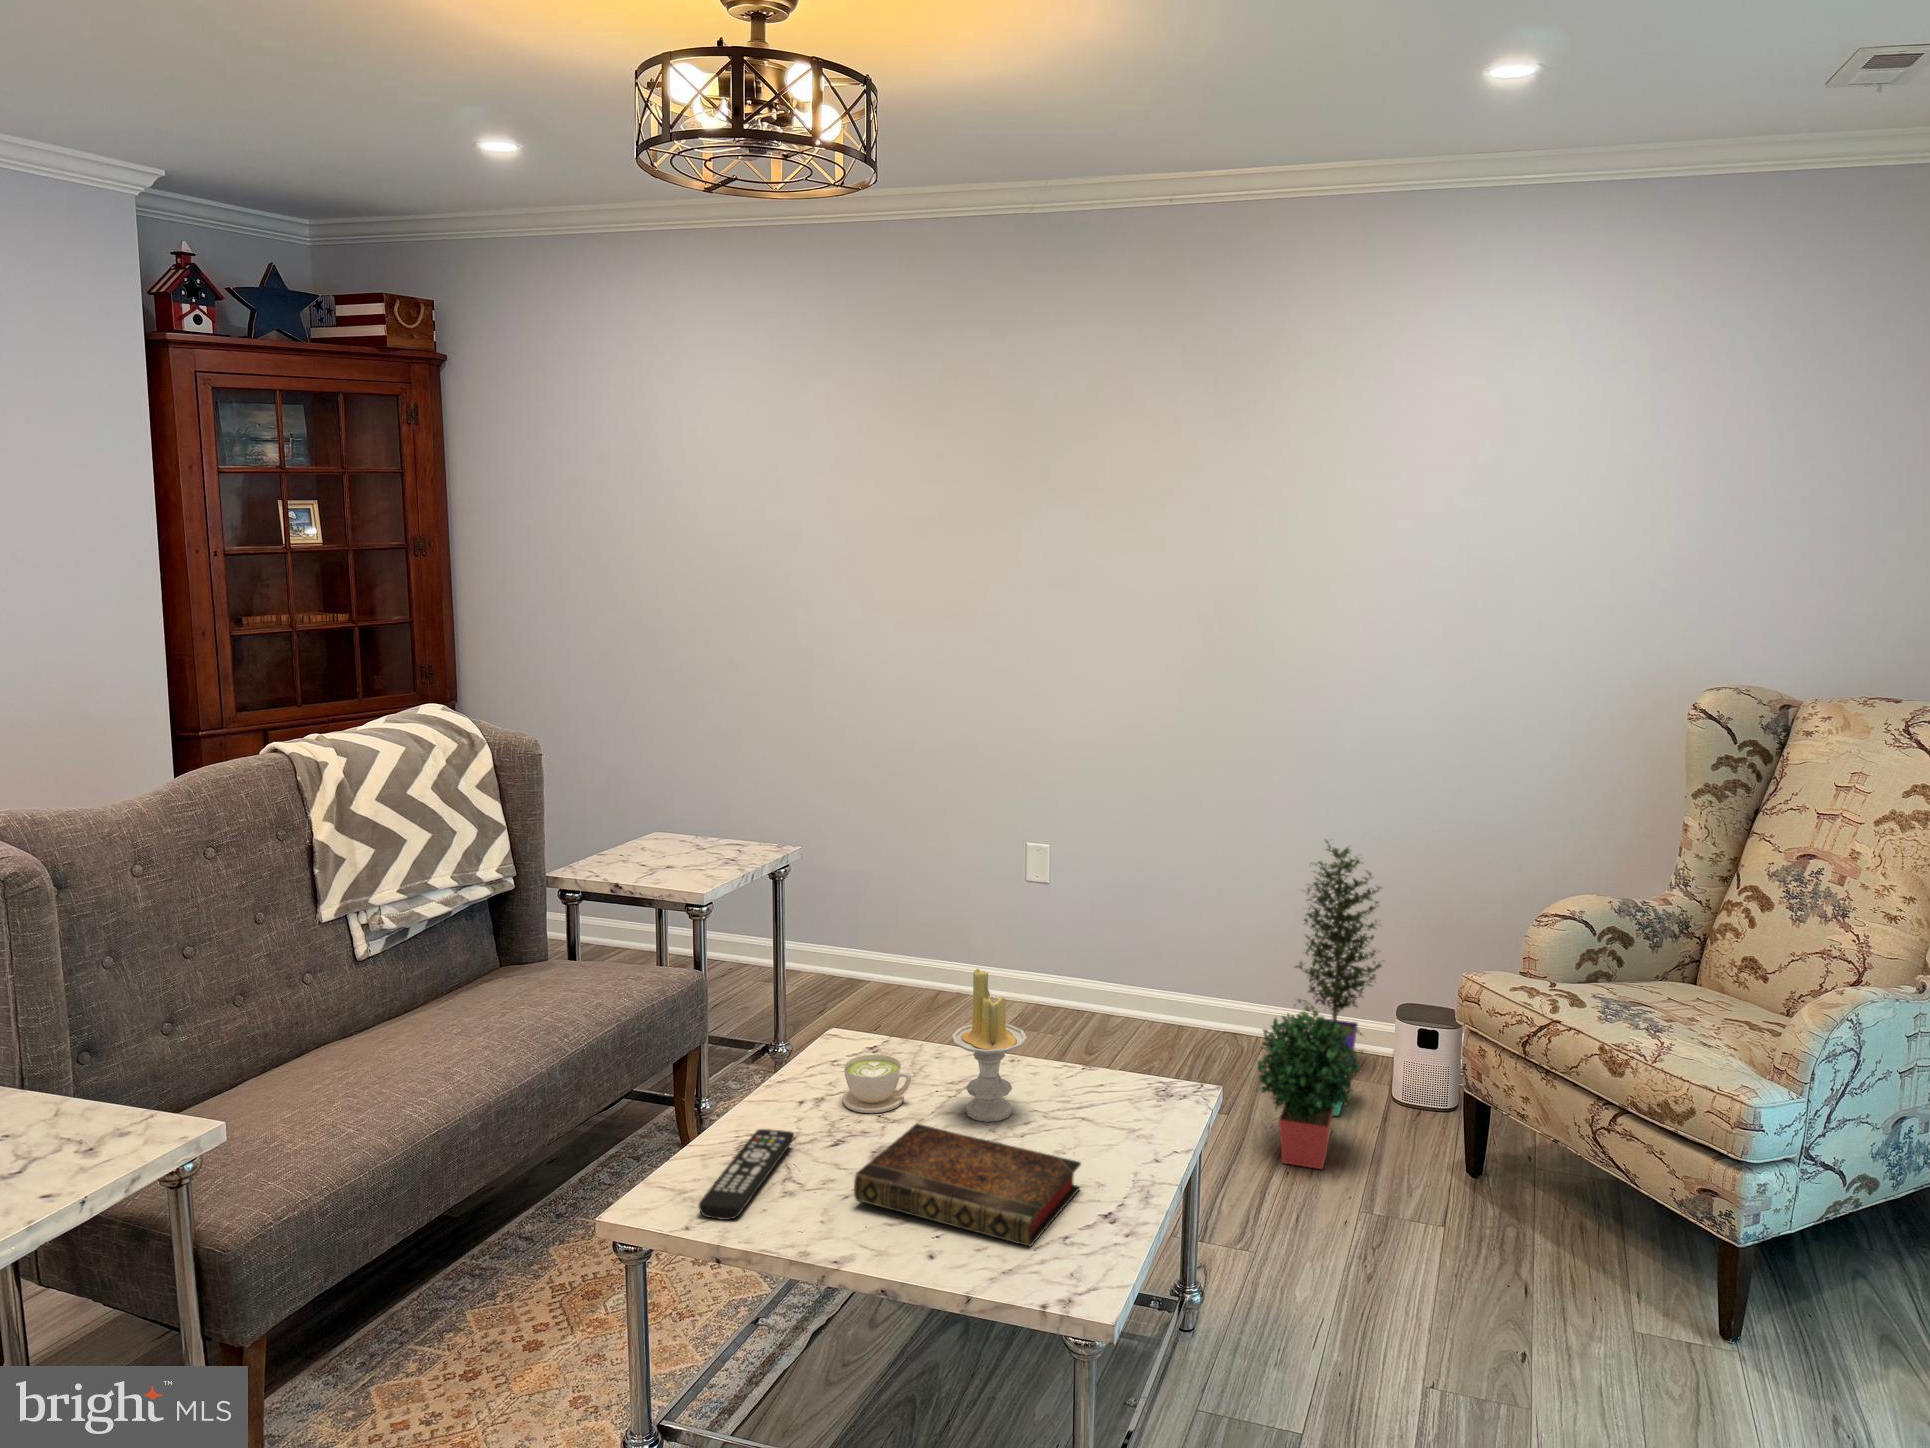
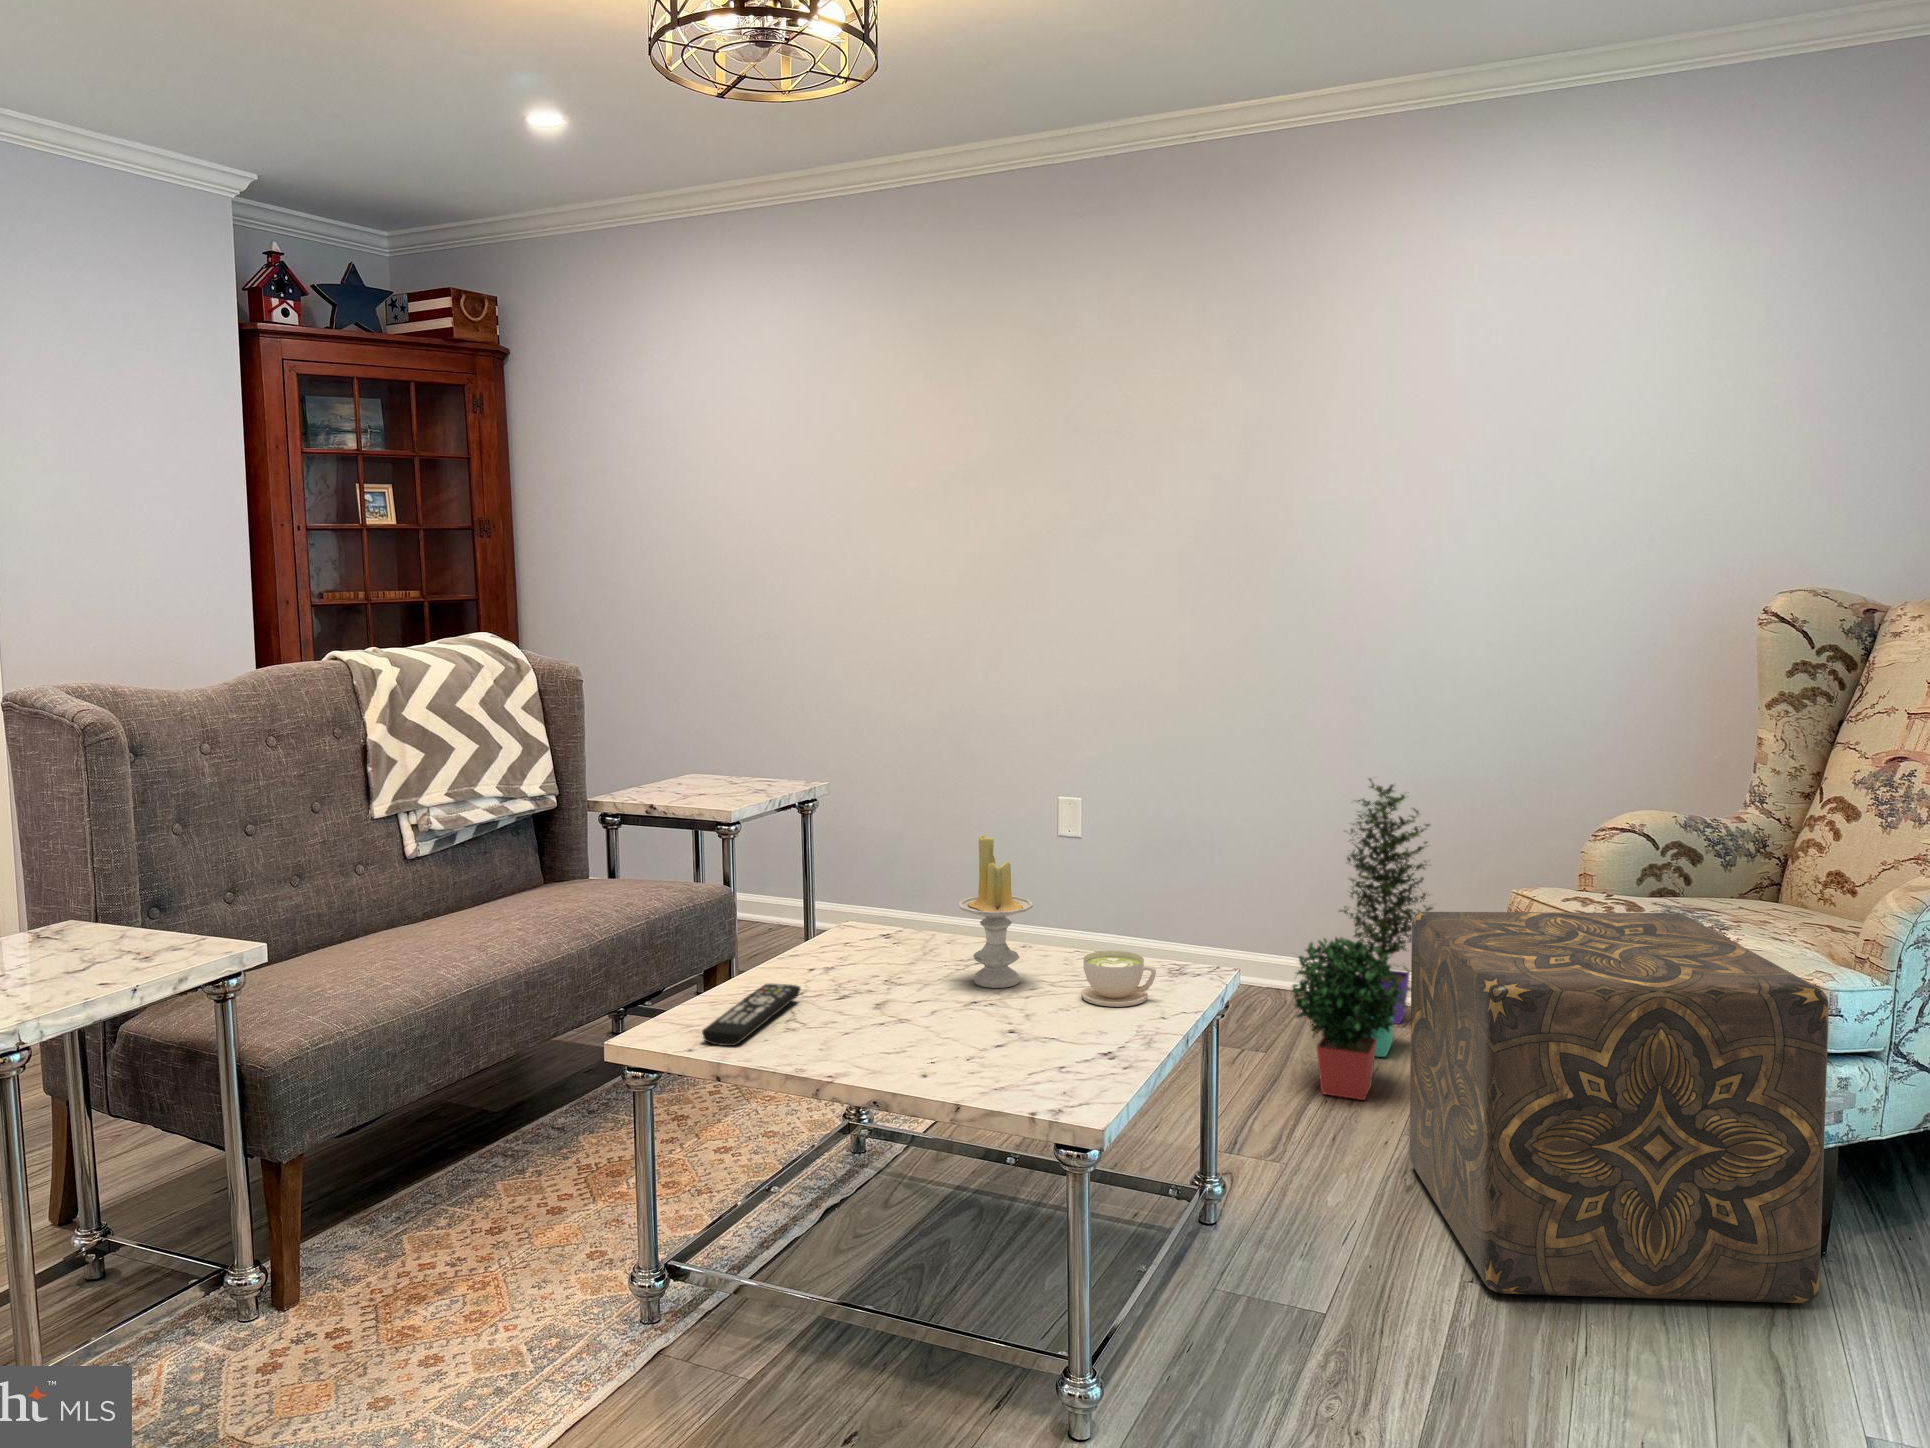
ottoman: none [1369,1013,1759,1402] -> present [1410,912,1829,1303]
coffee cup: present [842,1055,911,1113] -> present [1081,951,1156,1007]
book: present [854,1123,1081,1247] -> none [852,976,1081,1070]

